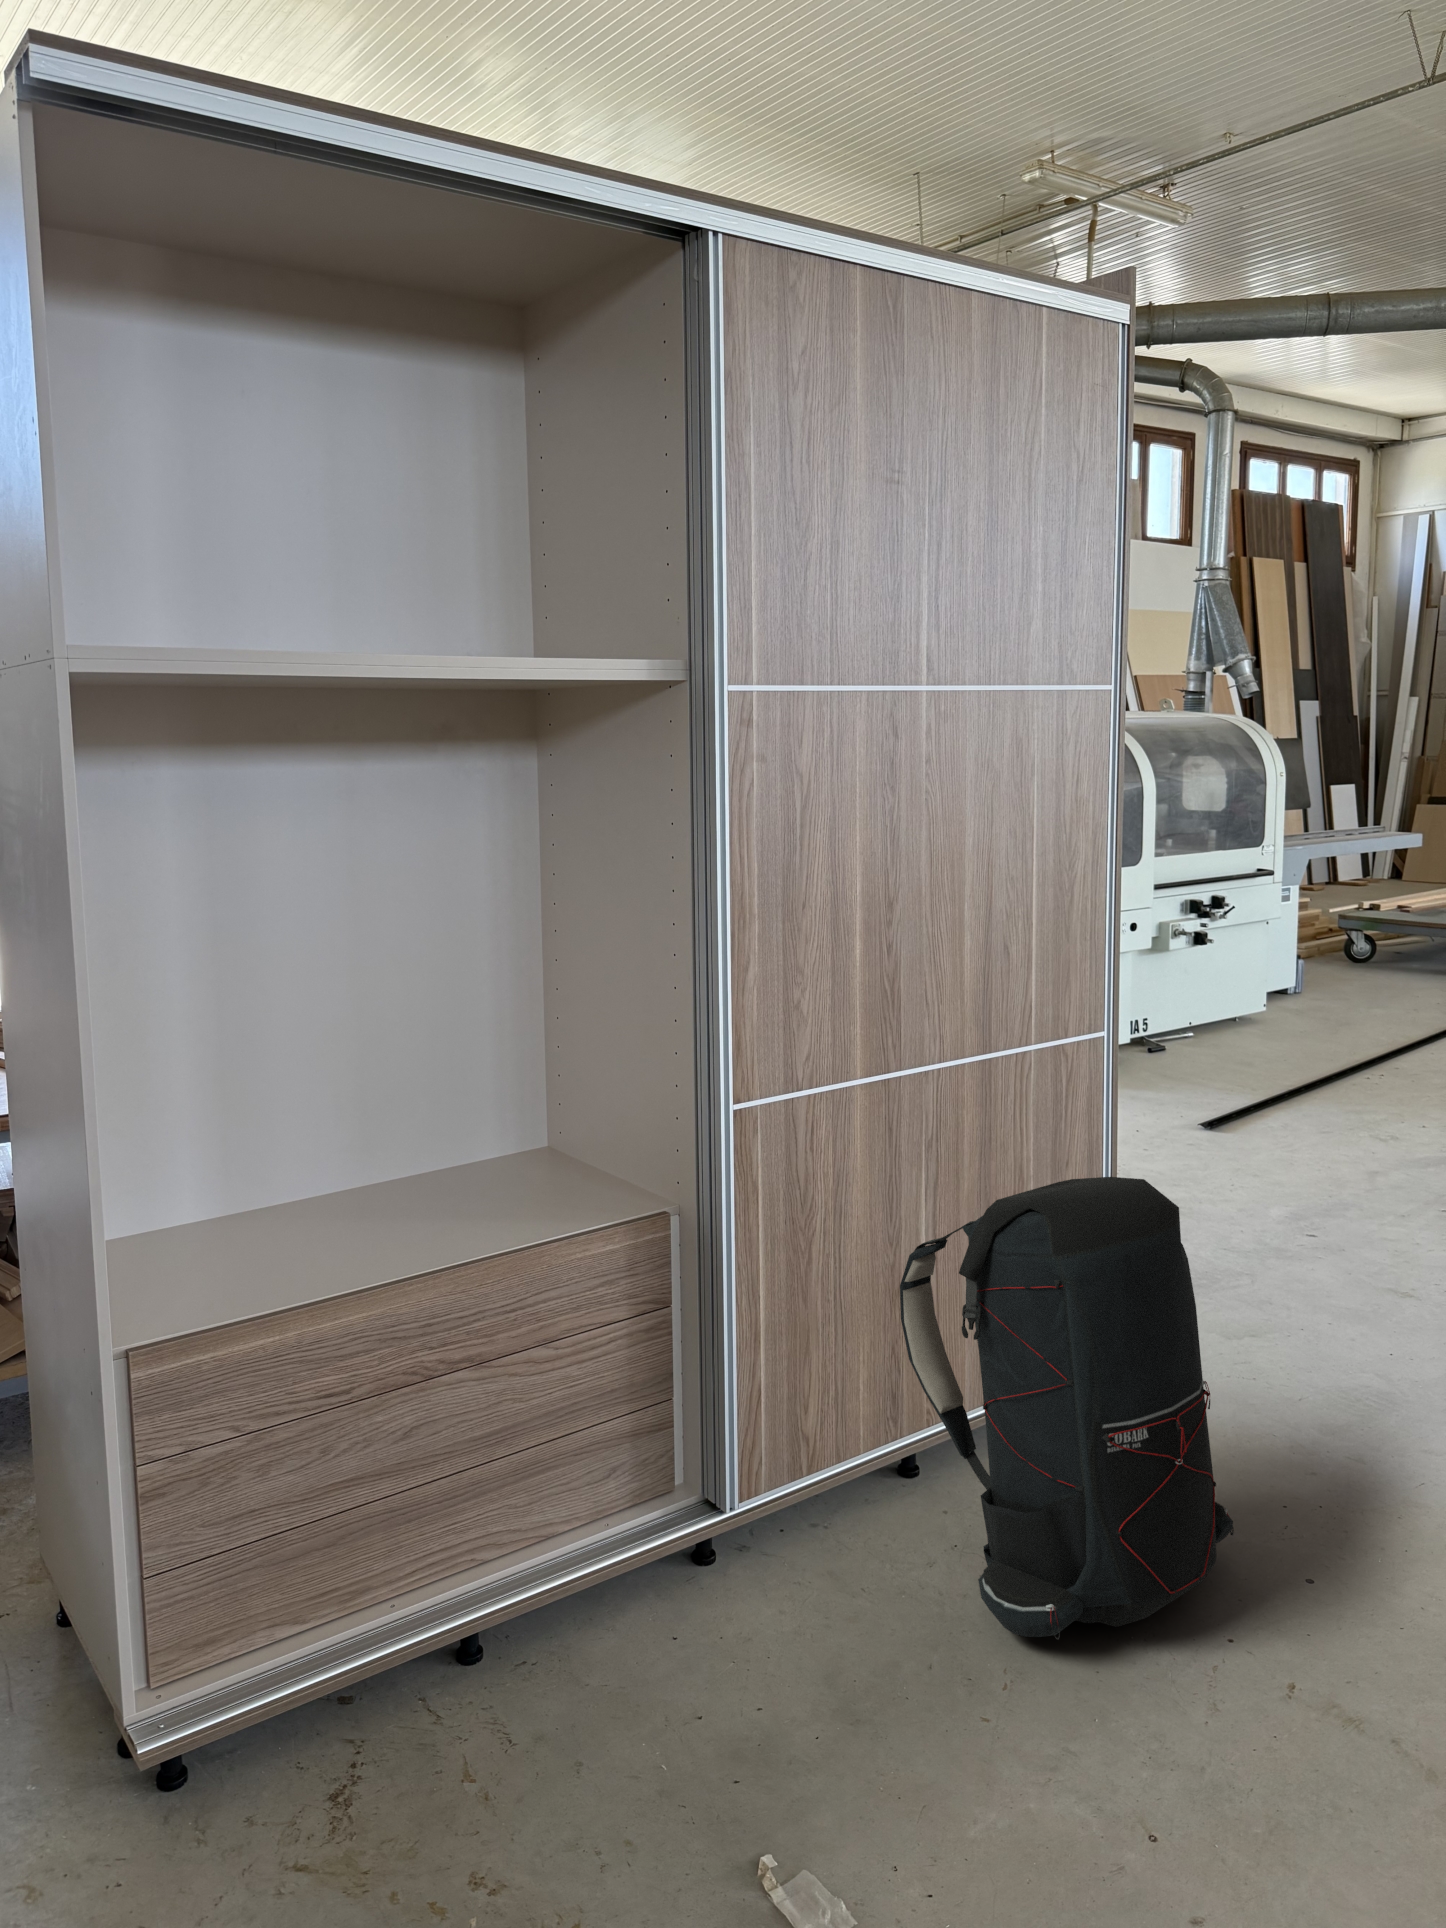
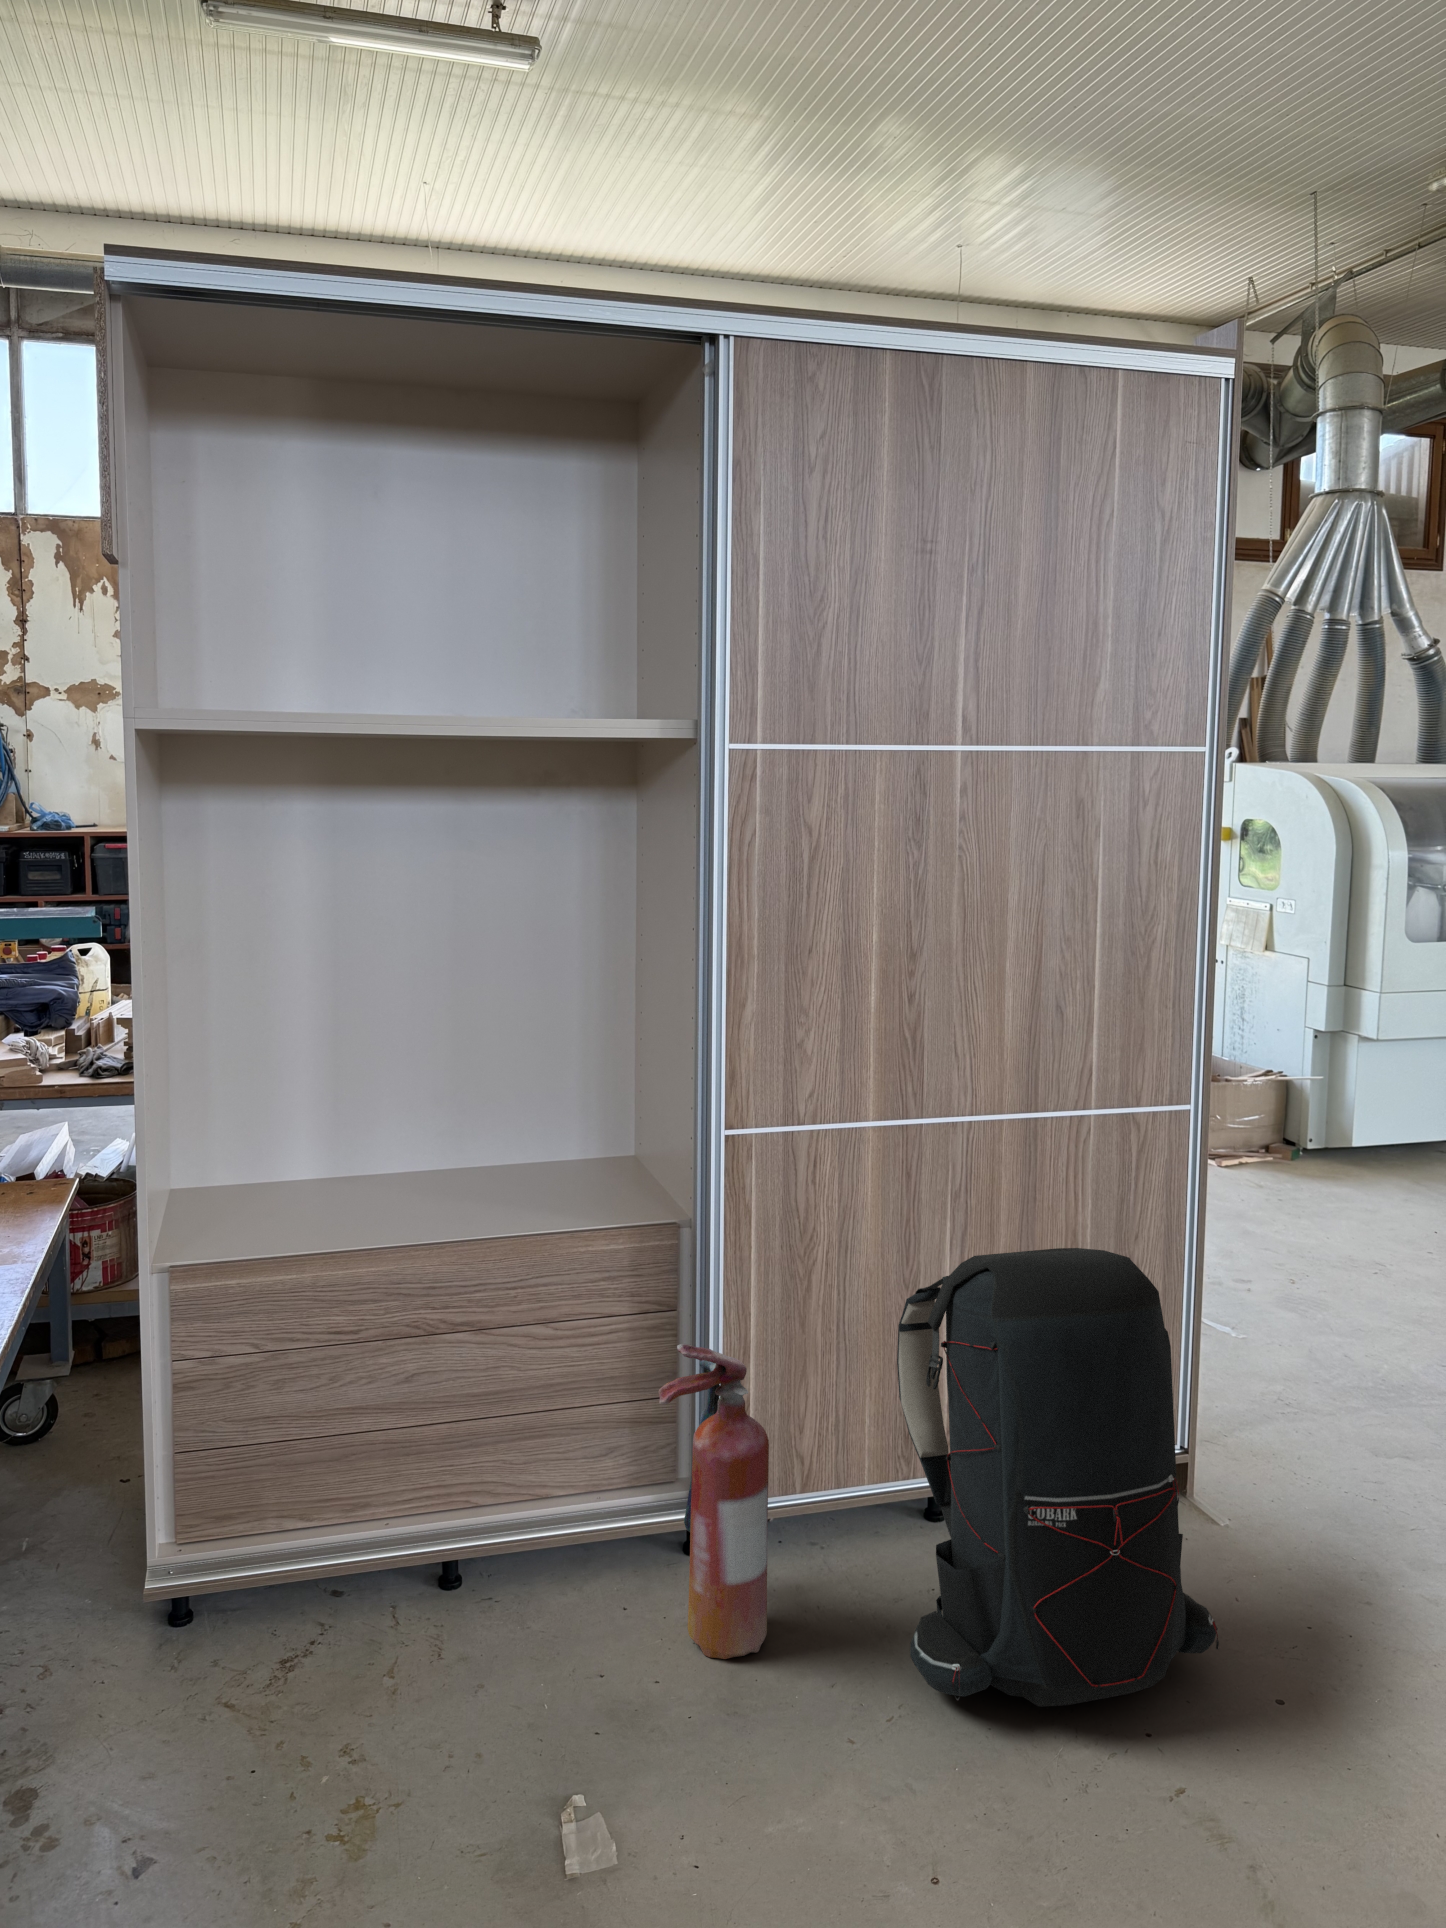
fire extinguisher: none [720,1337,833,1664] -> present [658,1344,769,1659]

